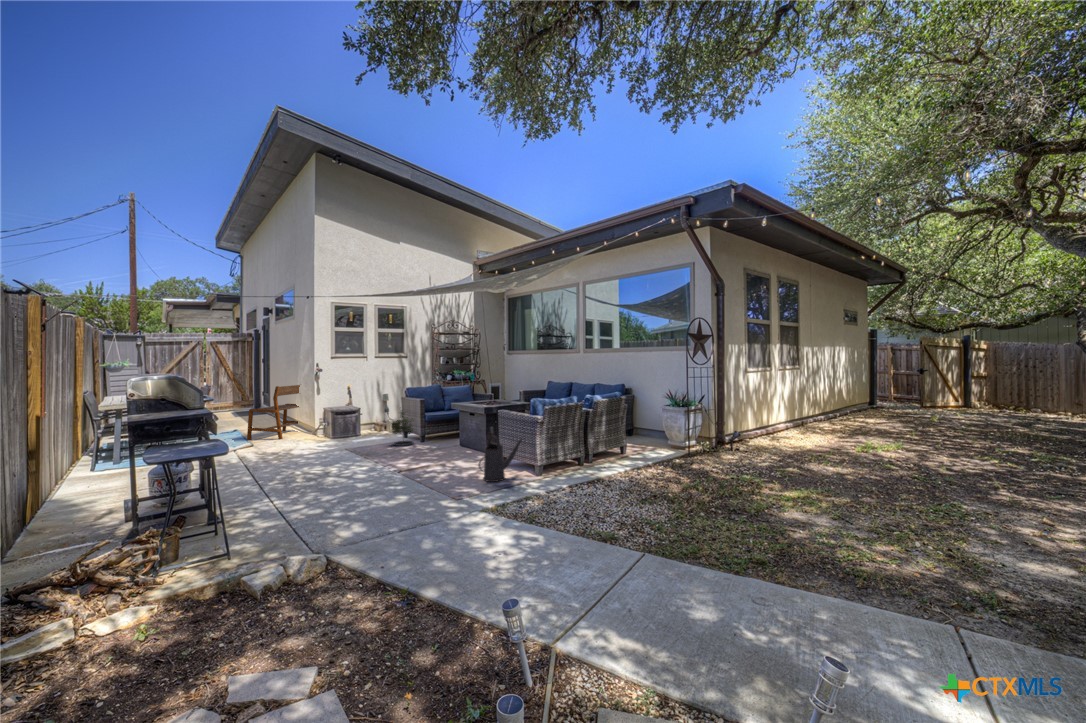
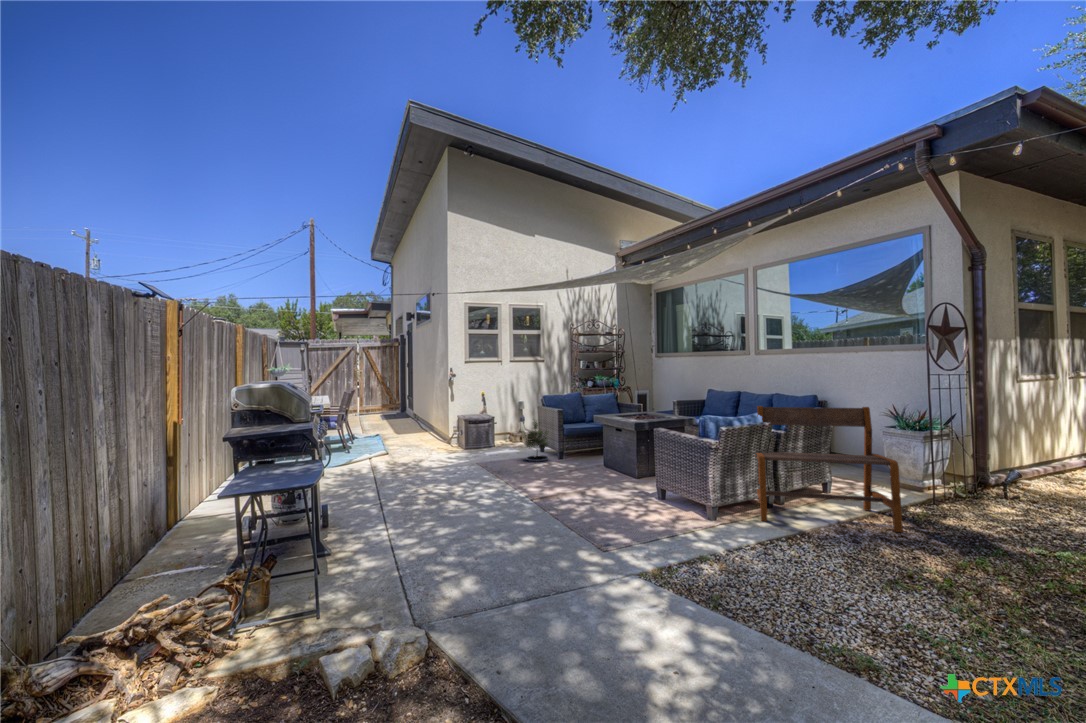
bench: present [247,385,300,440] -> present [754,406,903,532]
watering can: present [479,436,522,482] -> none [628,463,684,524]

